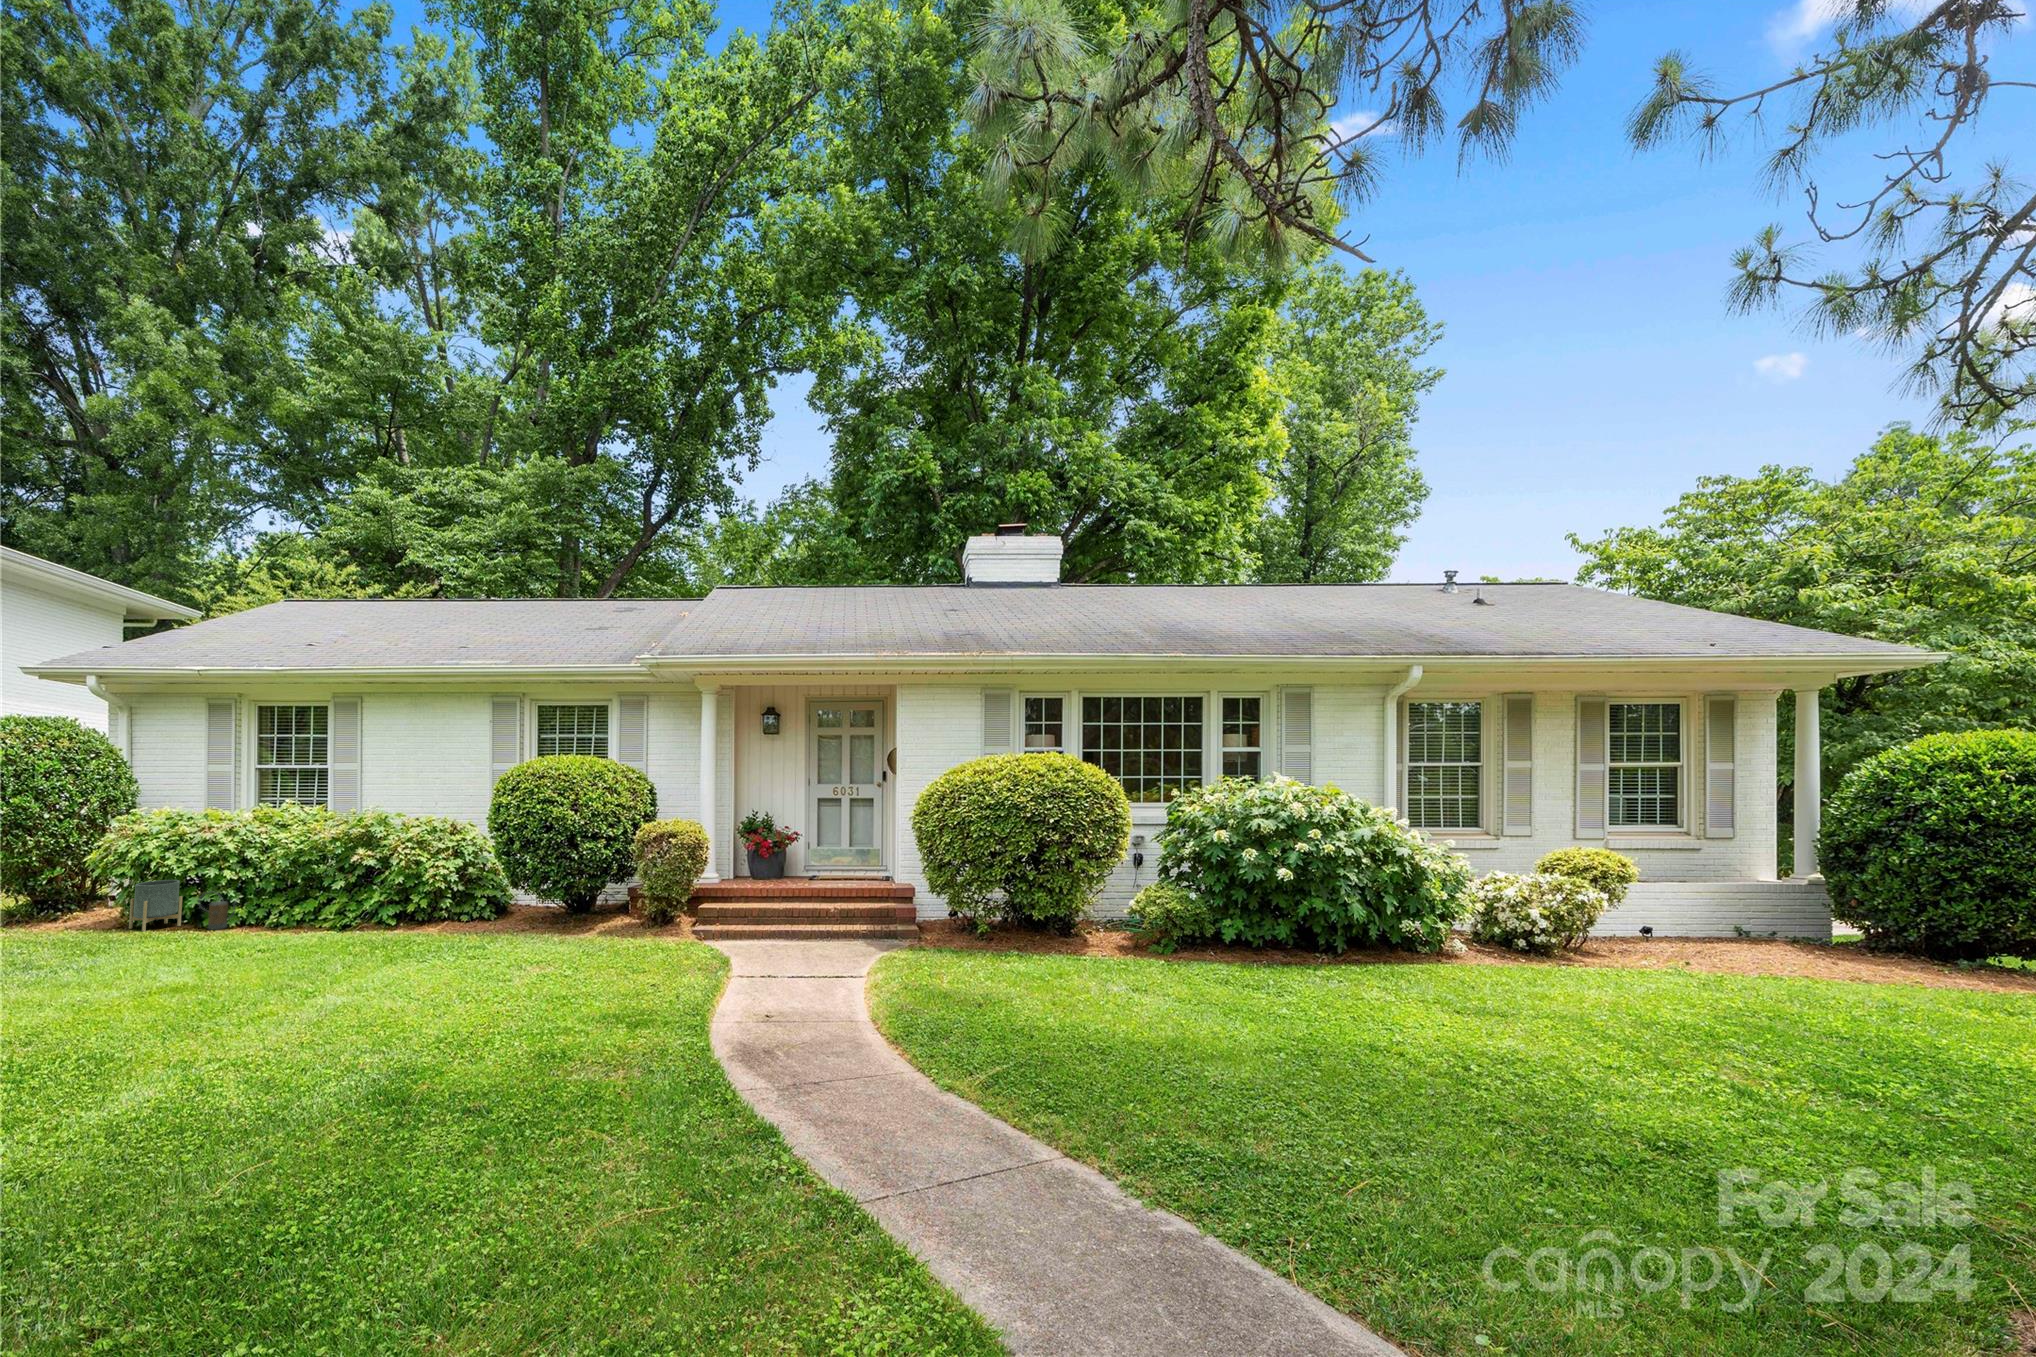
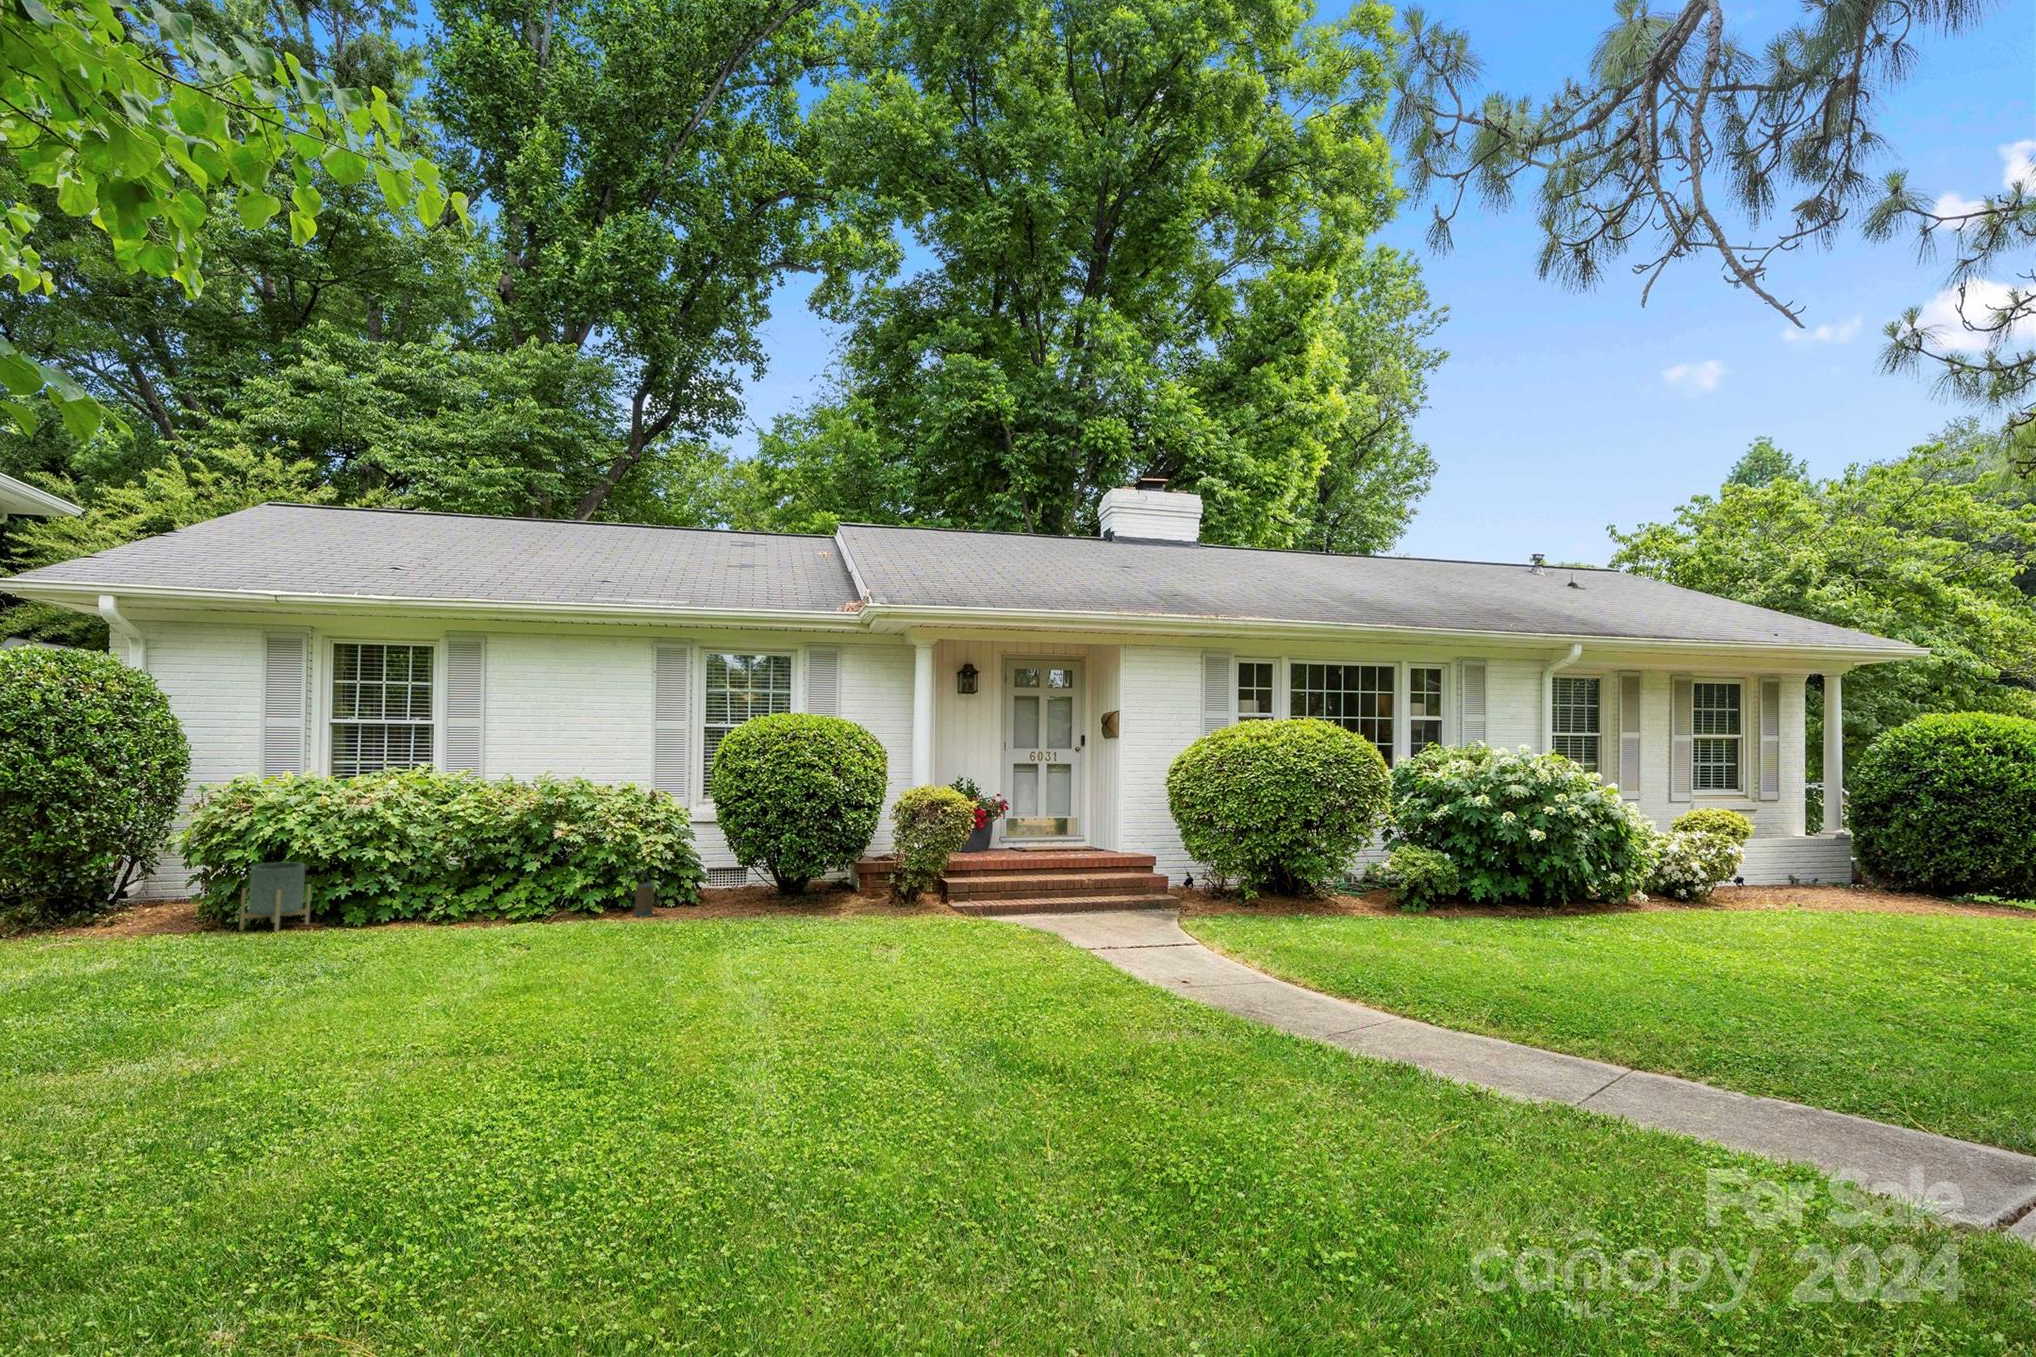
watering can: present [199,893,238,930] -> present [625,871,664,917]

